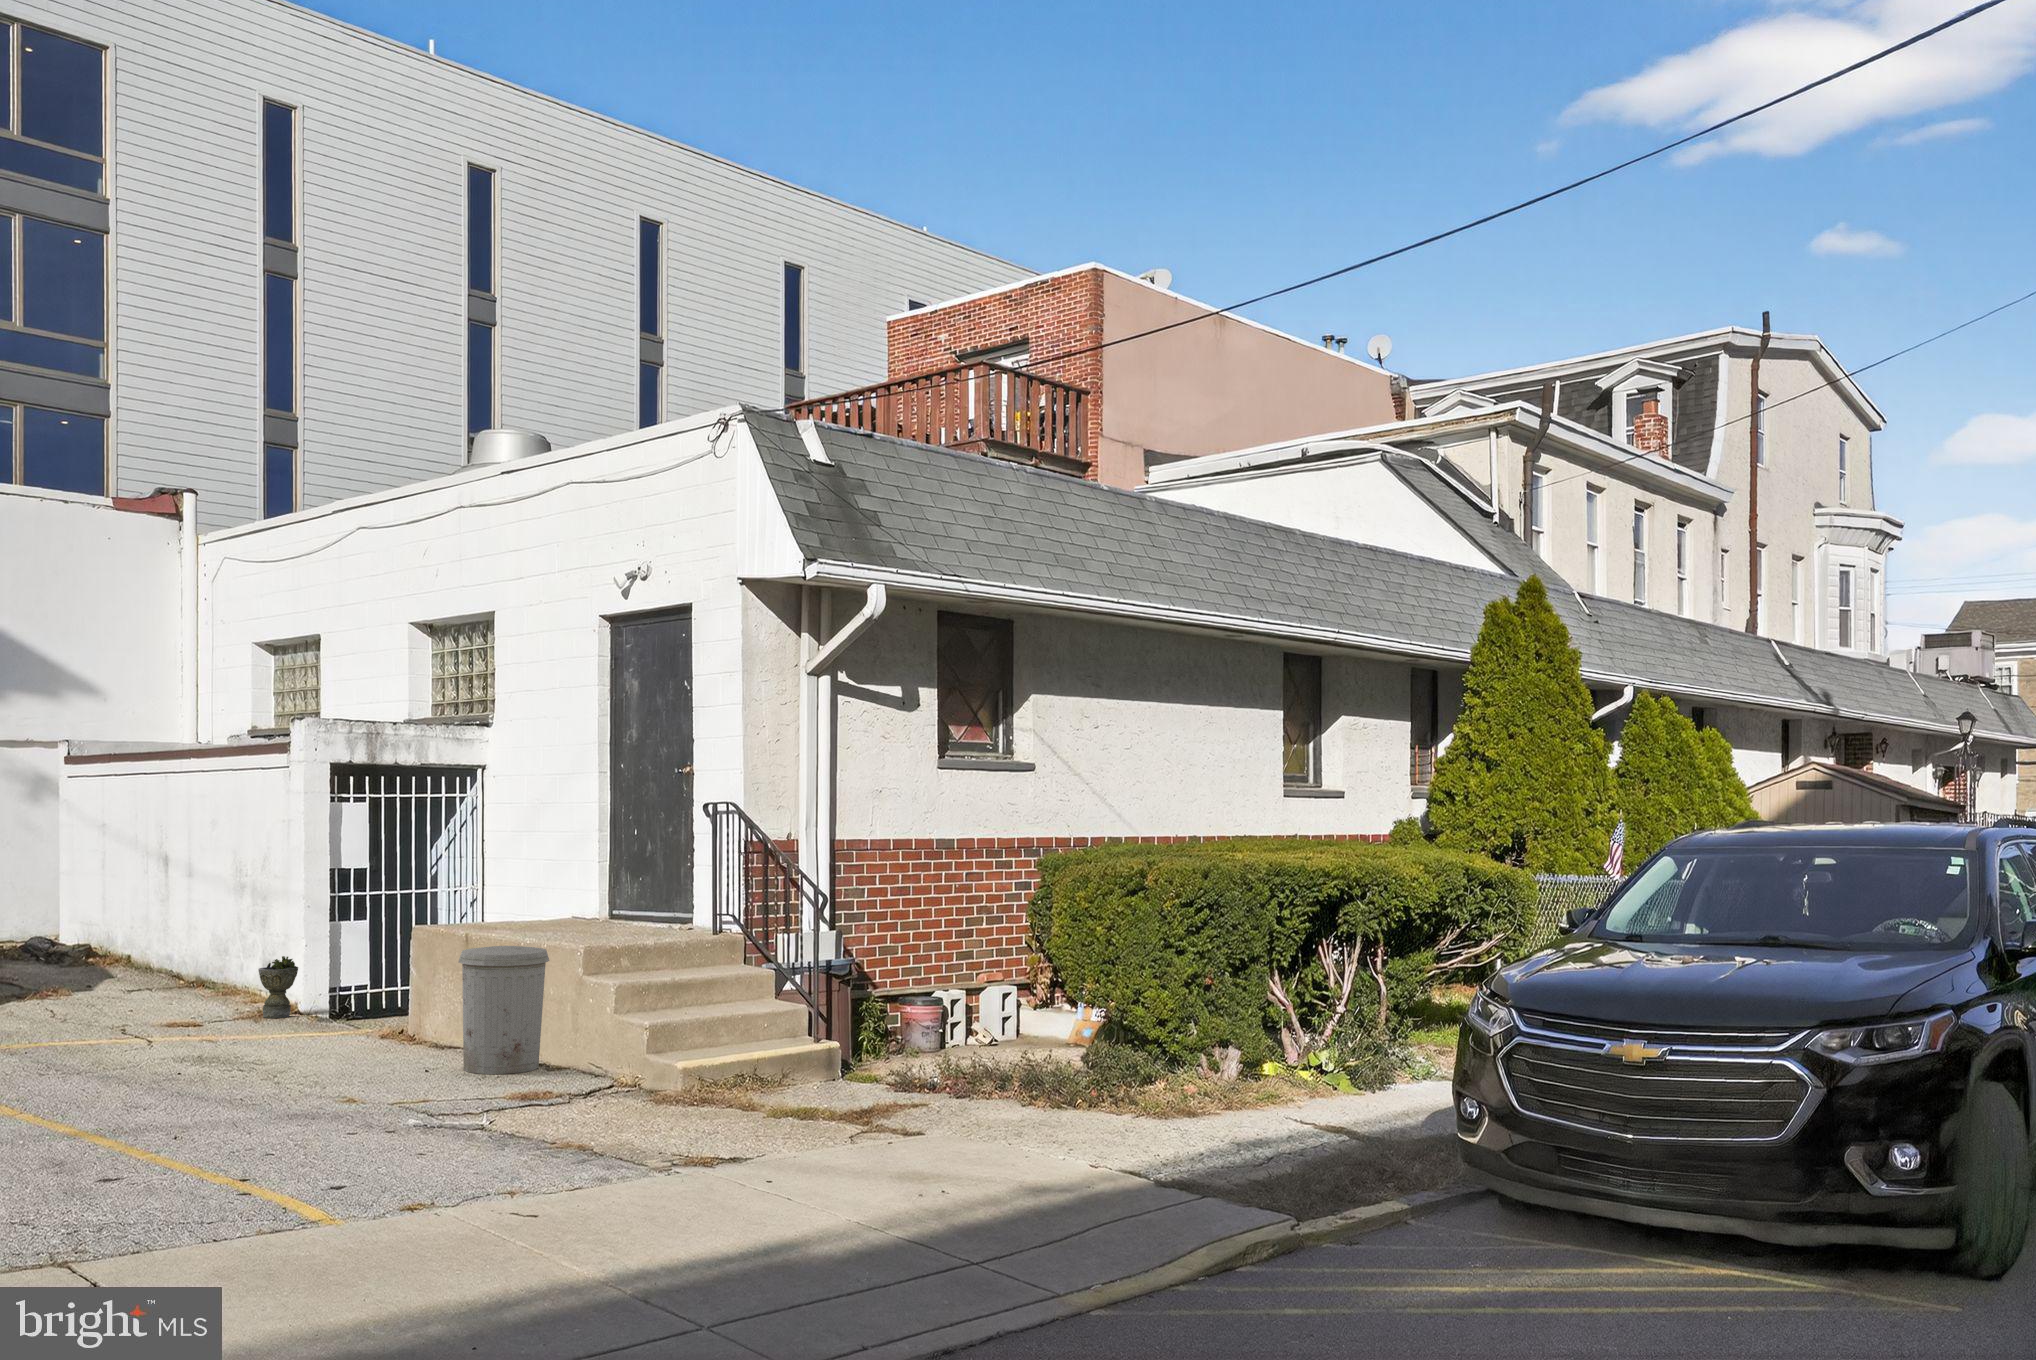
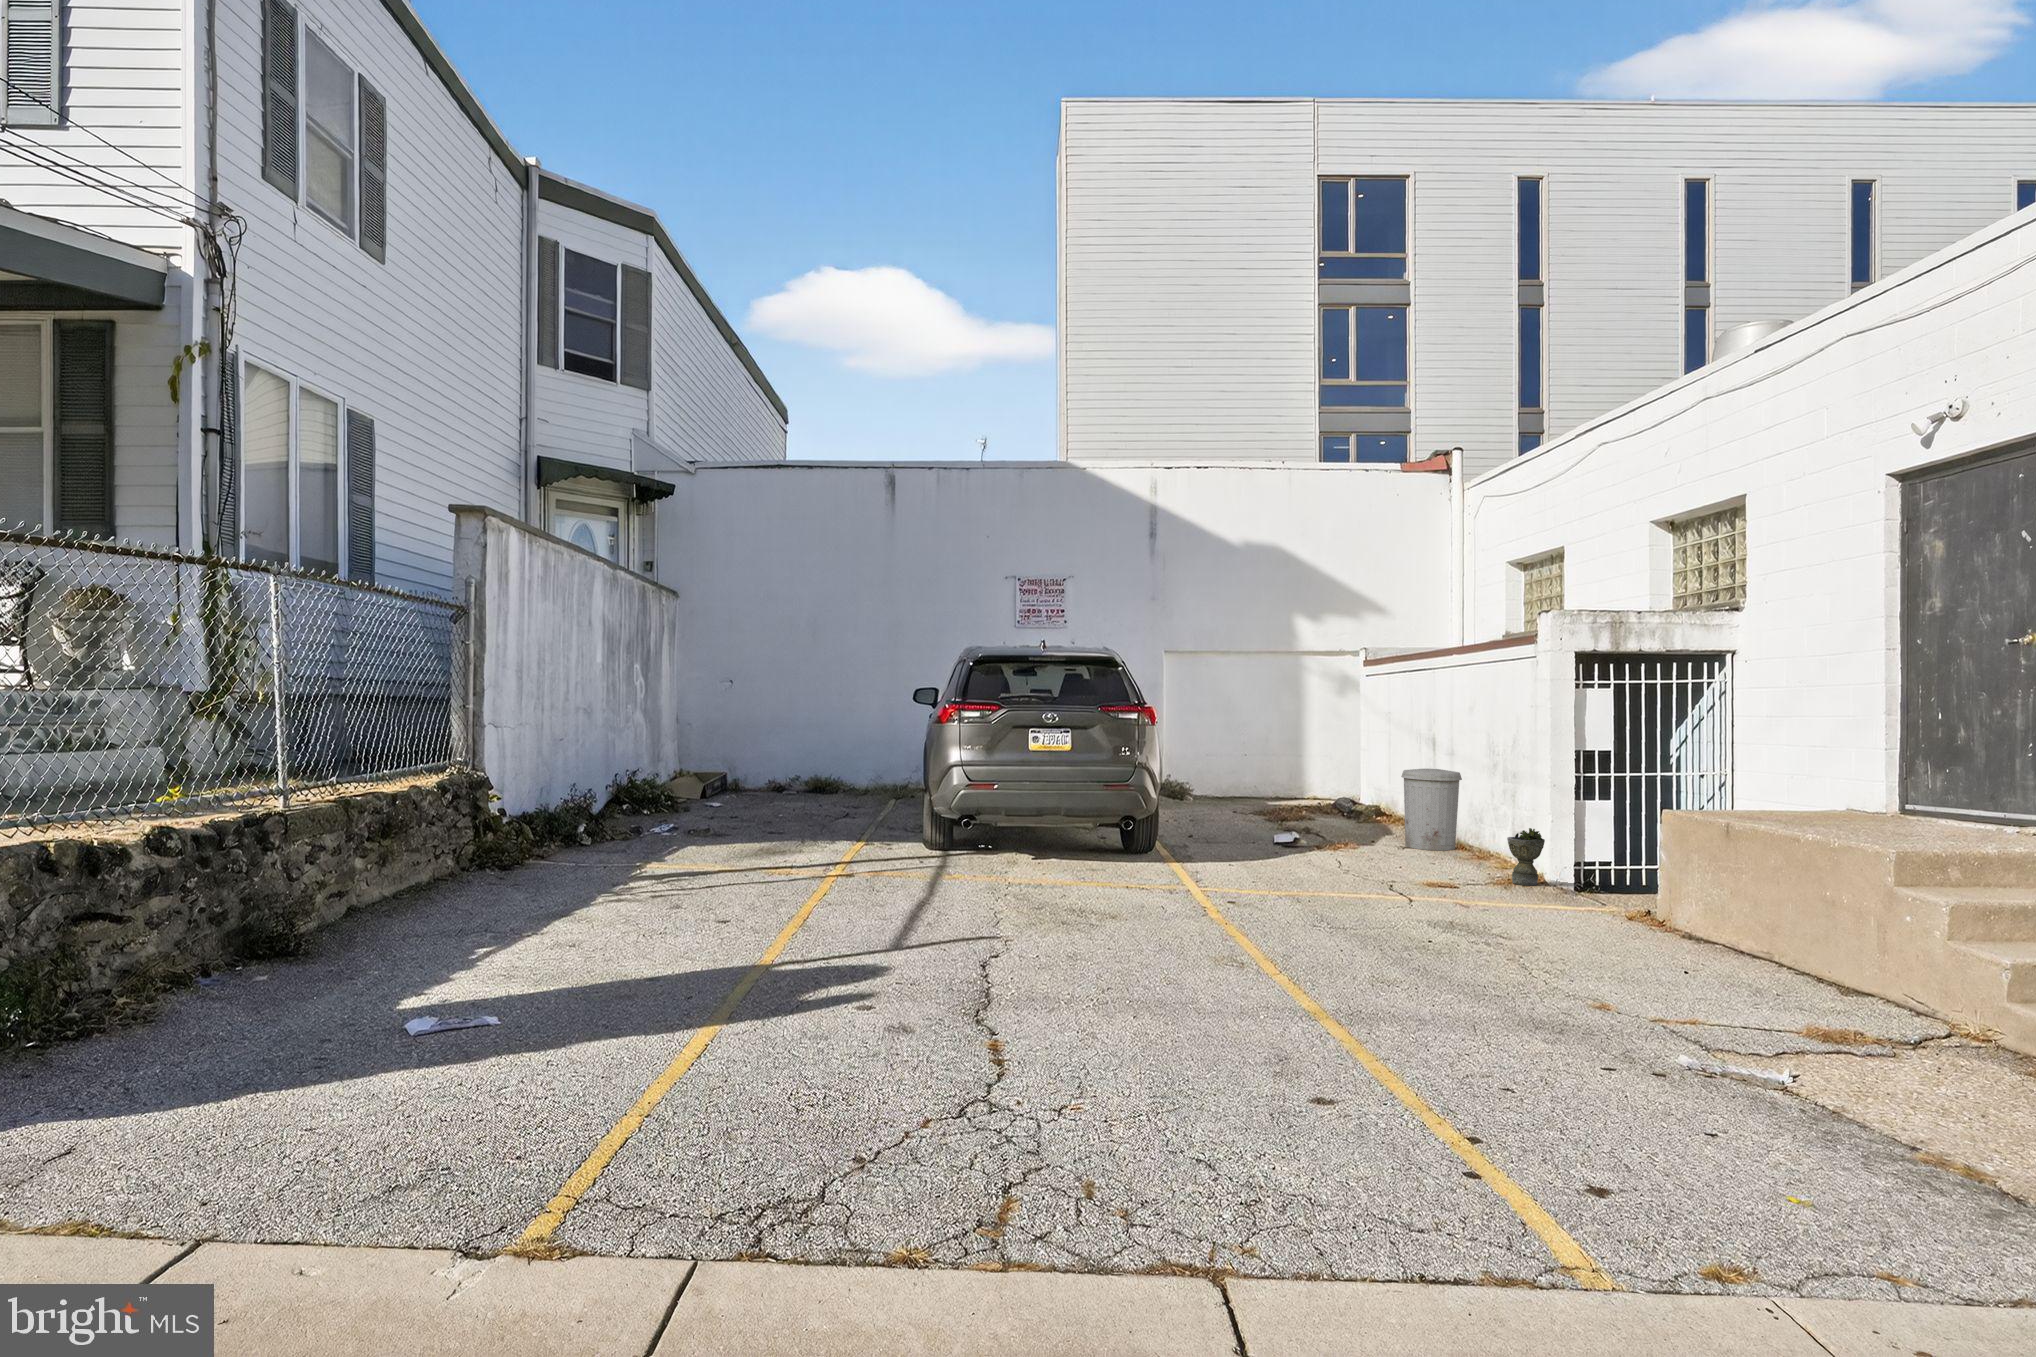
trash can: present [458,946,549,1074] -> present [1401,769,1462,850]

